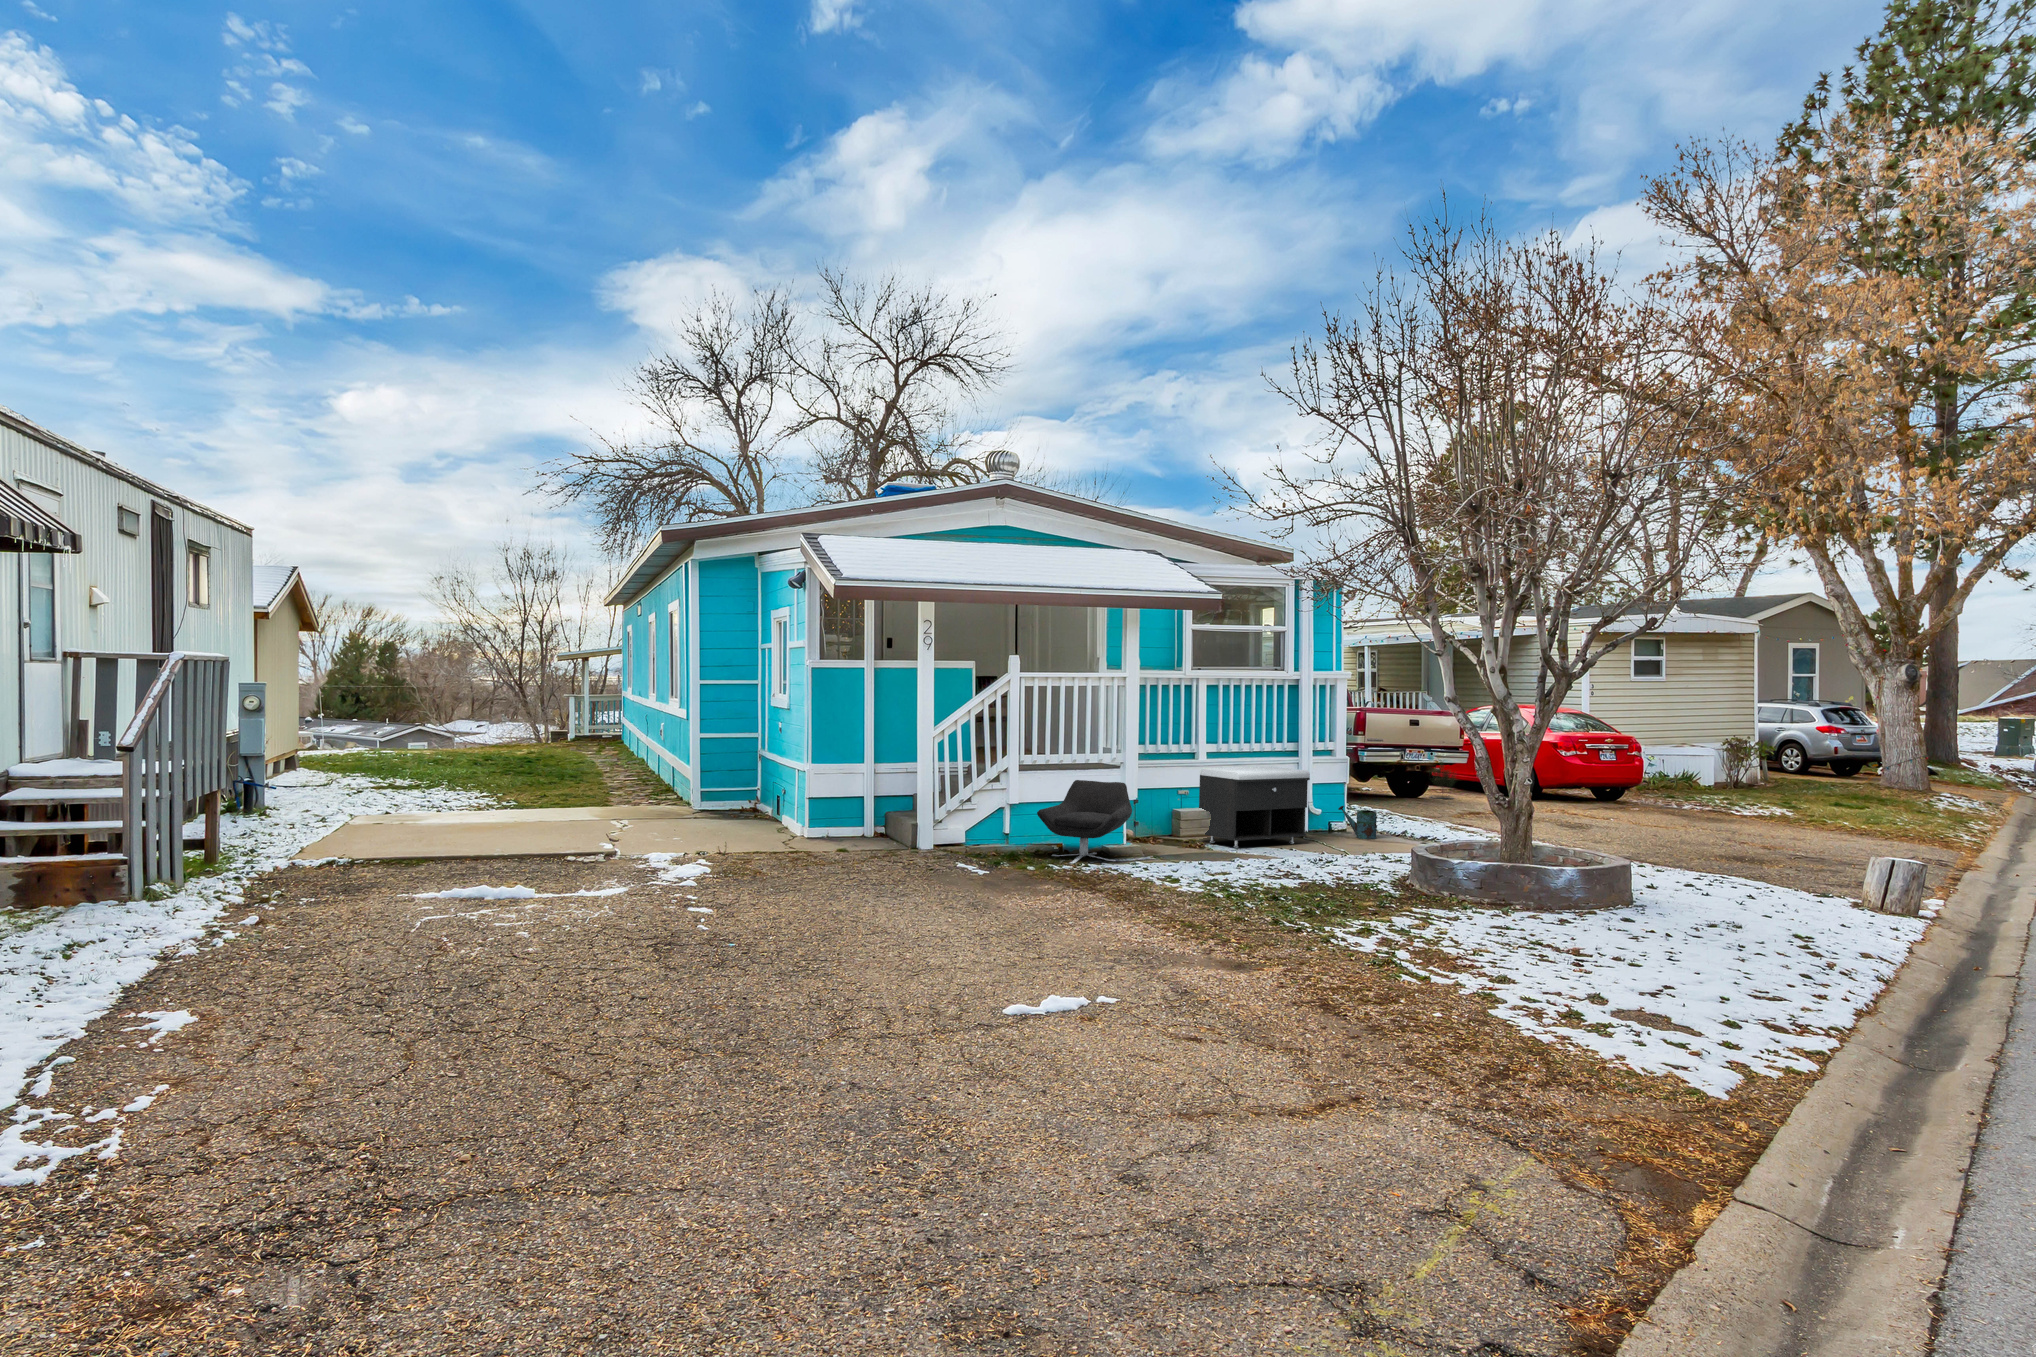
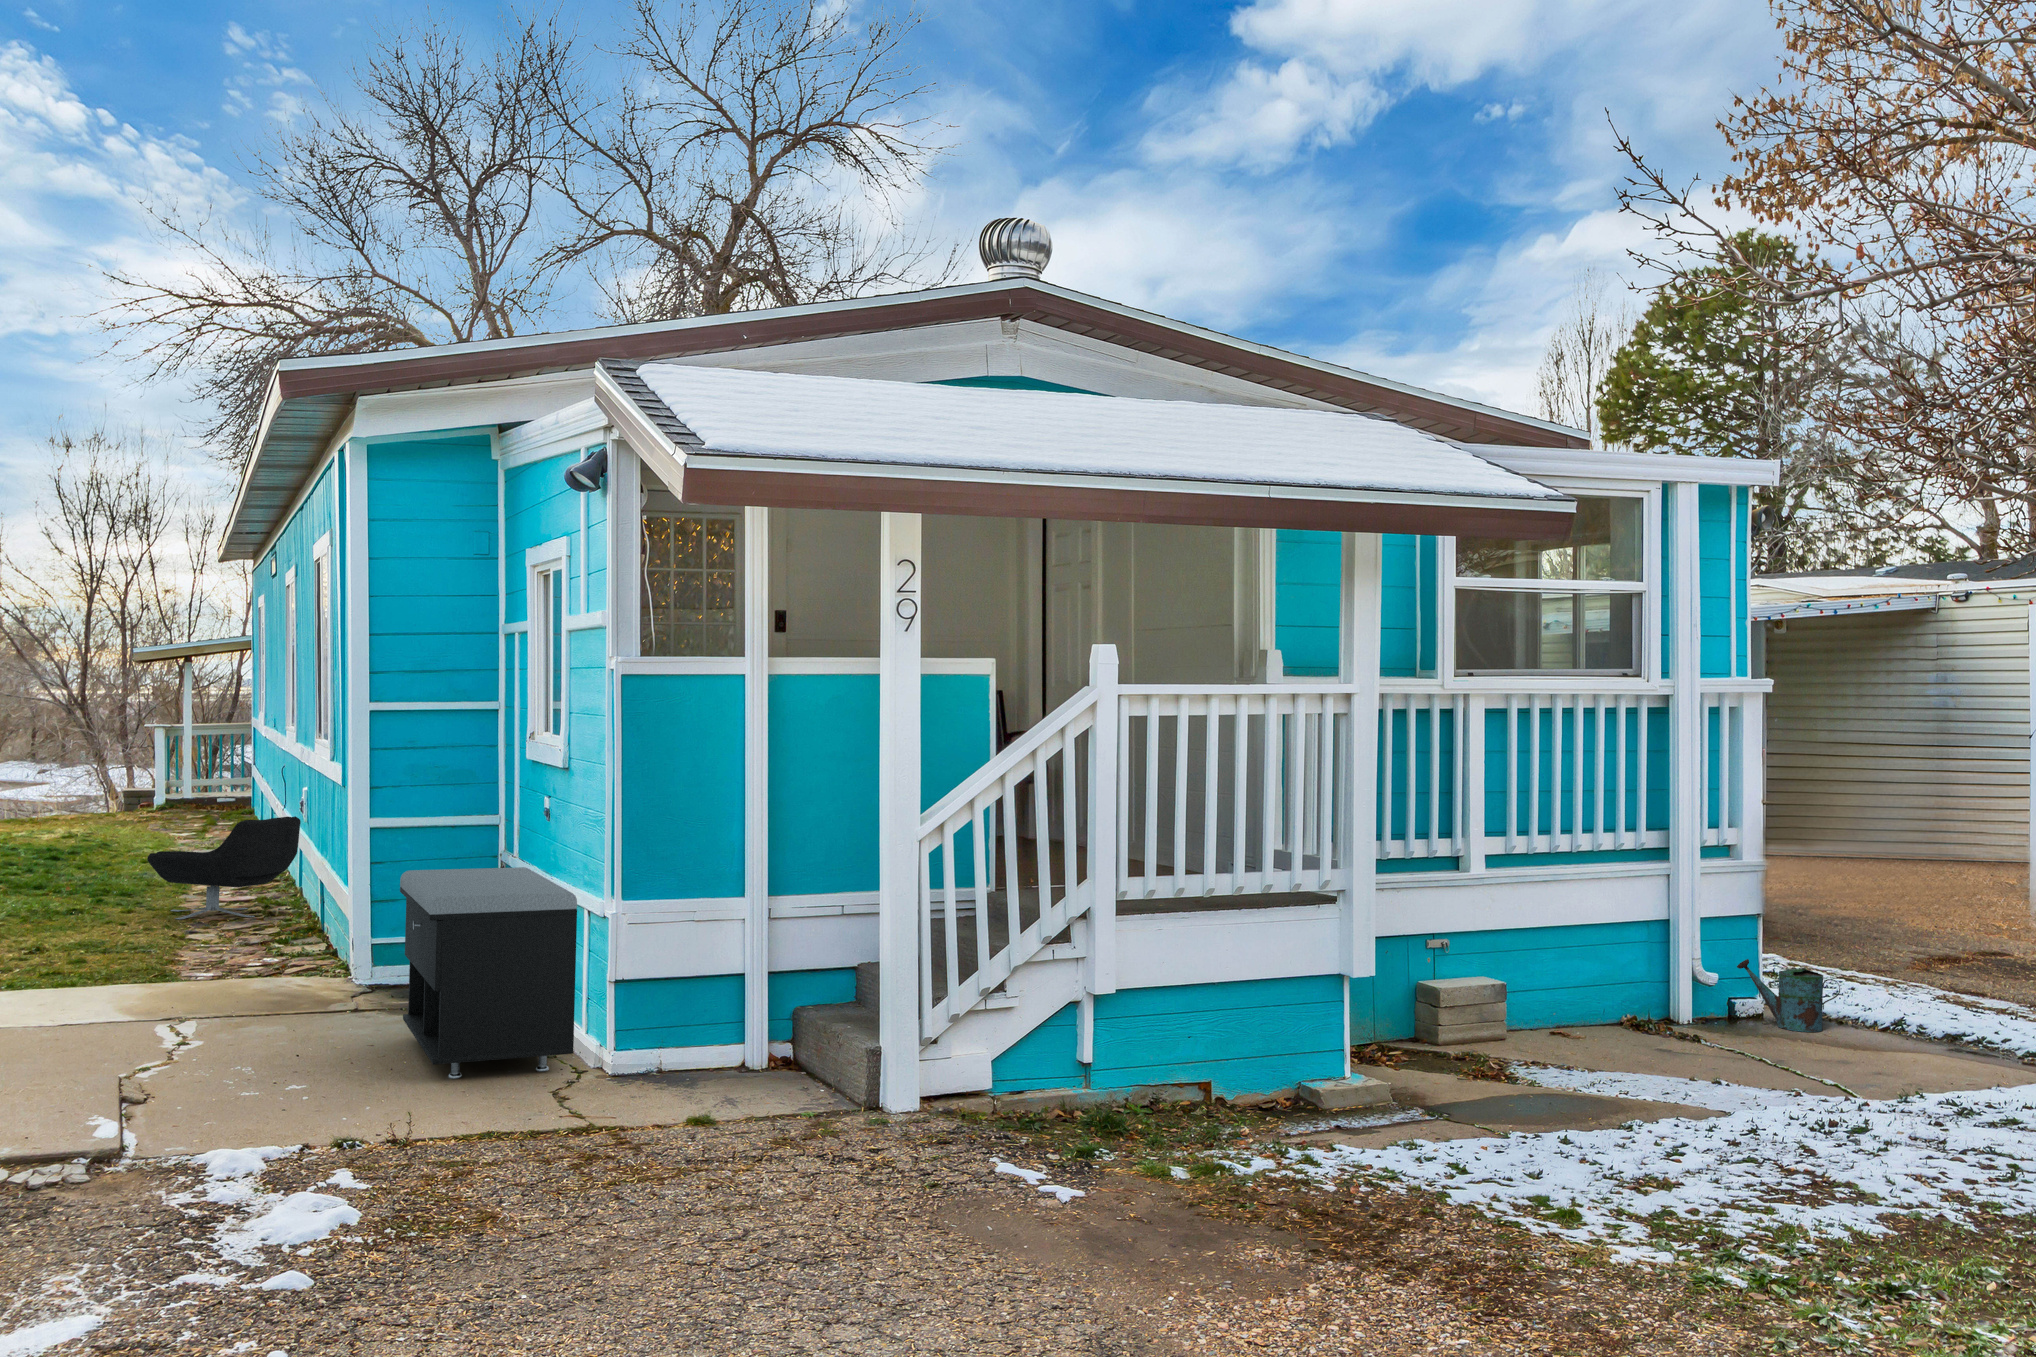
potted tree: present [1431,760,1455,799] -> none [1769,831,1828,912]
storage bench: present [1199,767,1310,848] -> present [400,867,577,1079]
lounge chair: present [1037,780,1132,864] -> present [147,816,301,919]

